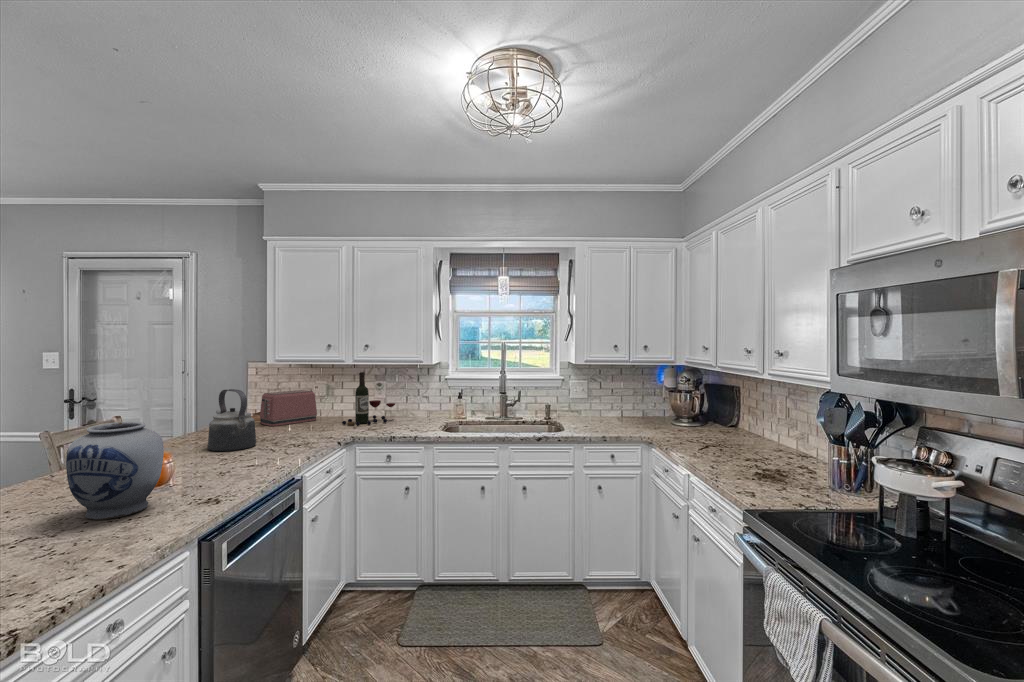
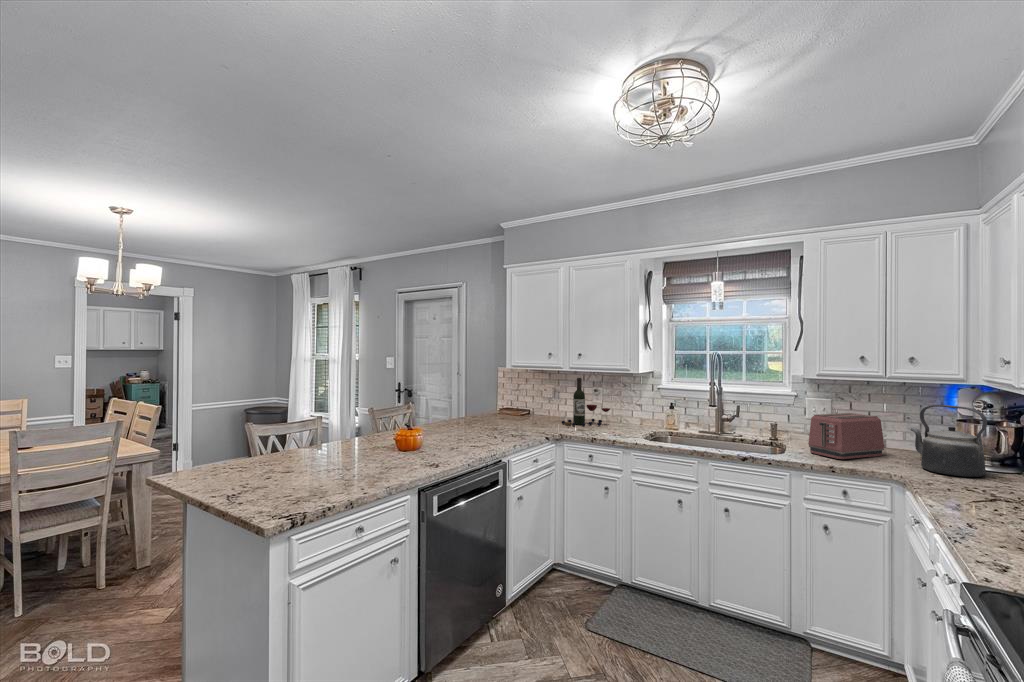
kettle: present [208,389,256,451] -> present [910,405,987,477]
toaster: present [260,390,317,426] -> present [808,413,884,459]
vase: present [66,422,164,520] -> none [353,403,404,466]

